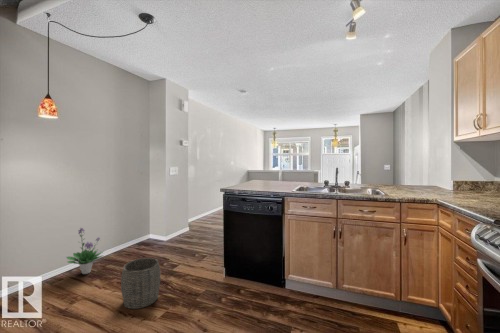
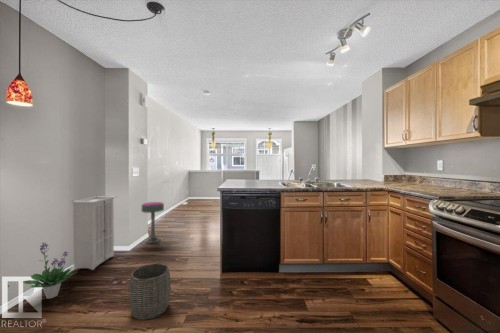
storage cabinet: none [112,191,150,256] -> present [72,196,115,270]
bar stool: none [177,200,197,239] -> present [142,202,164,243]

